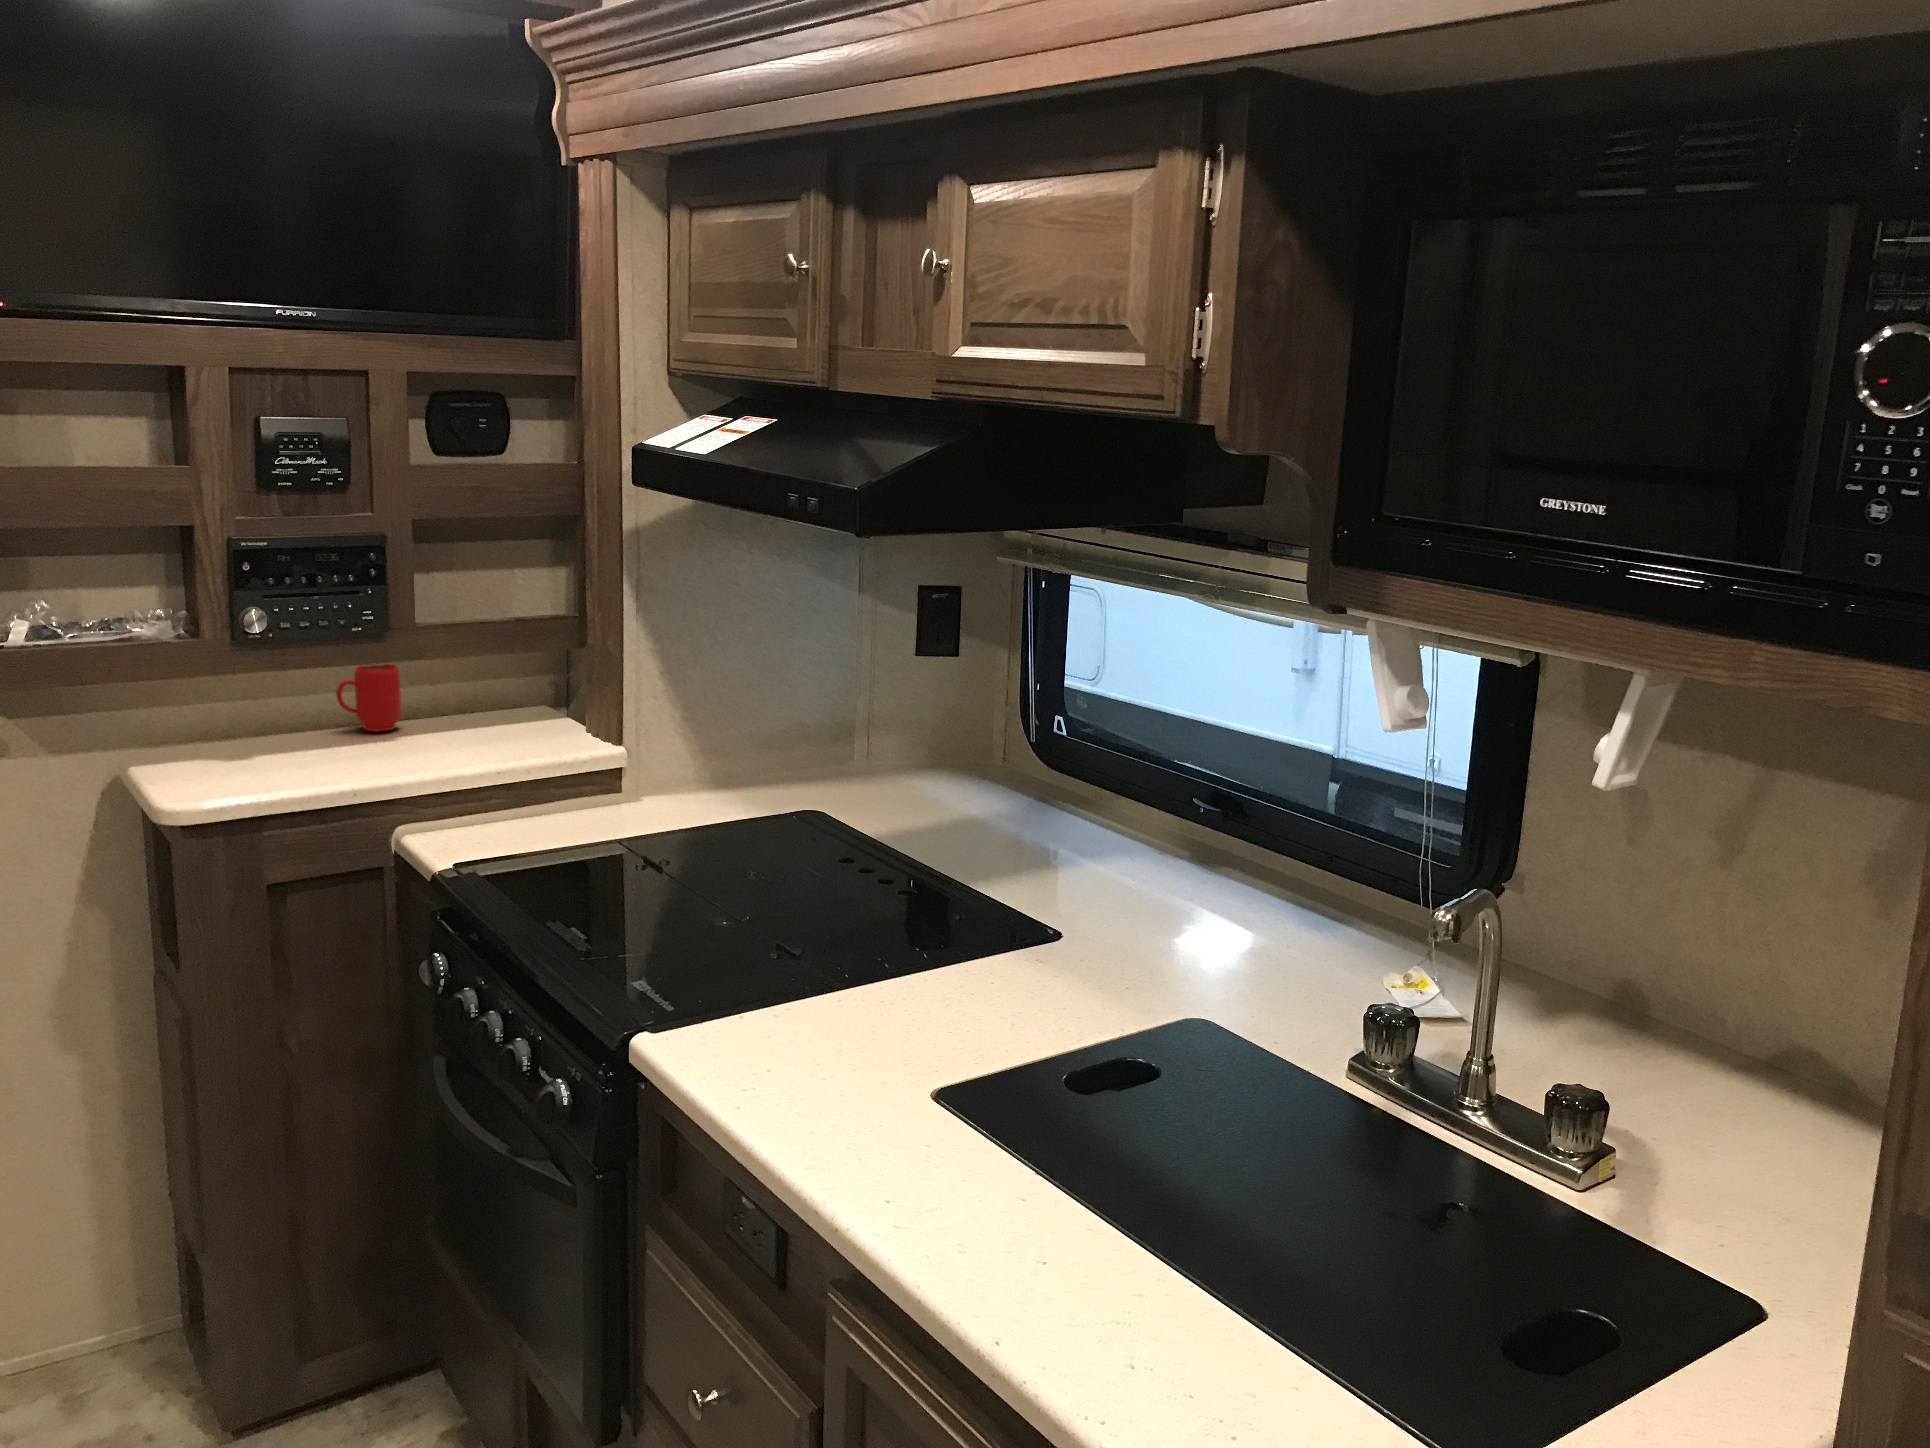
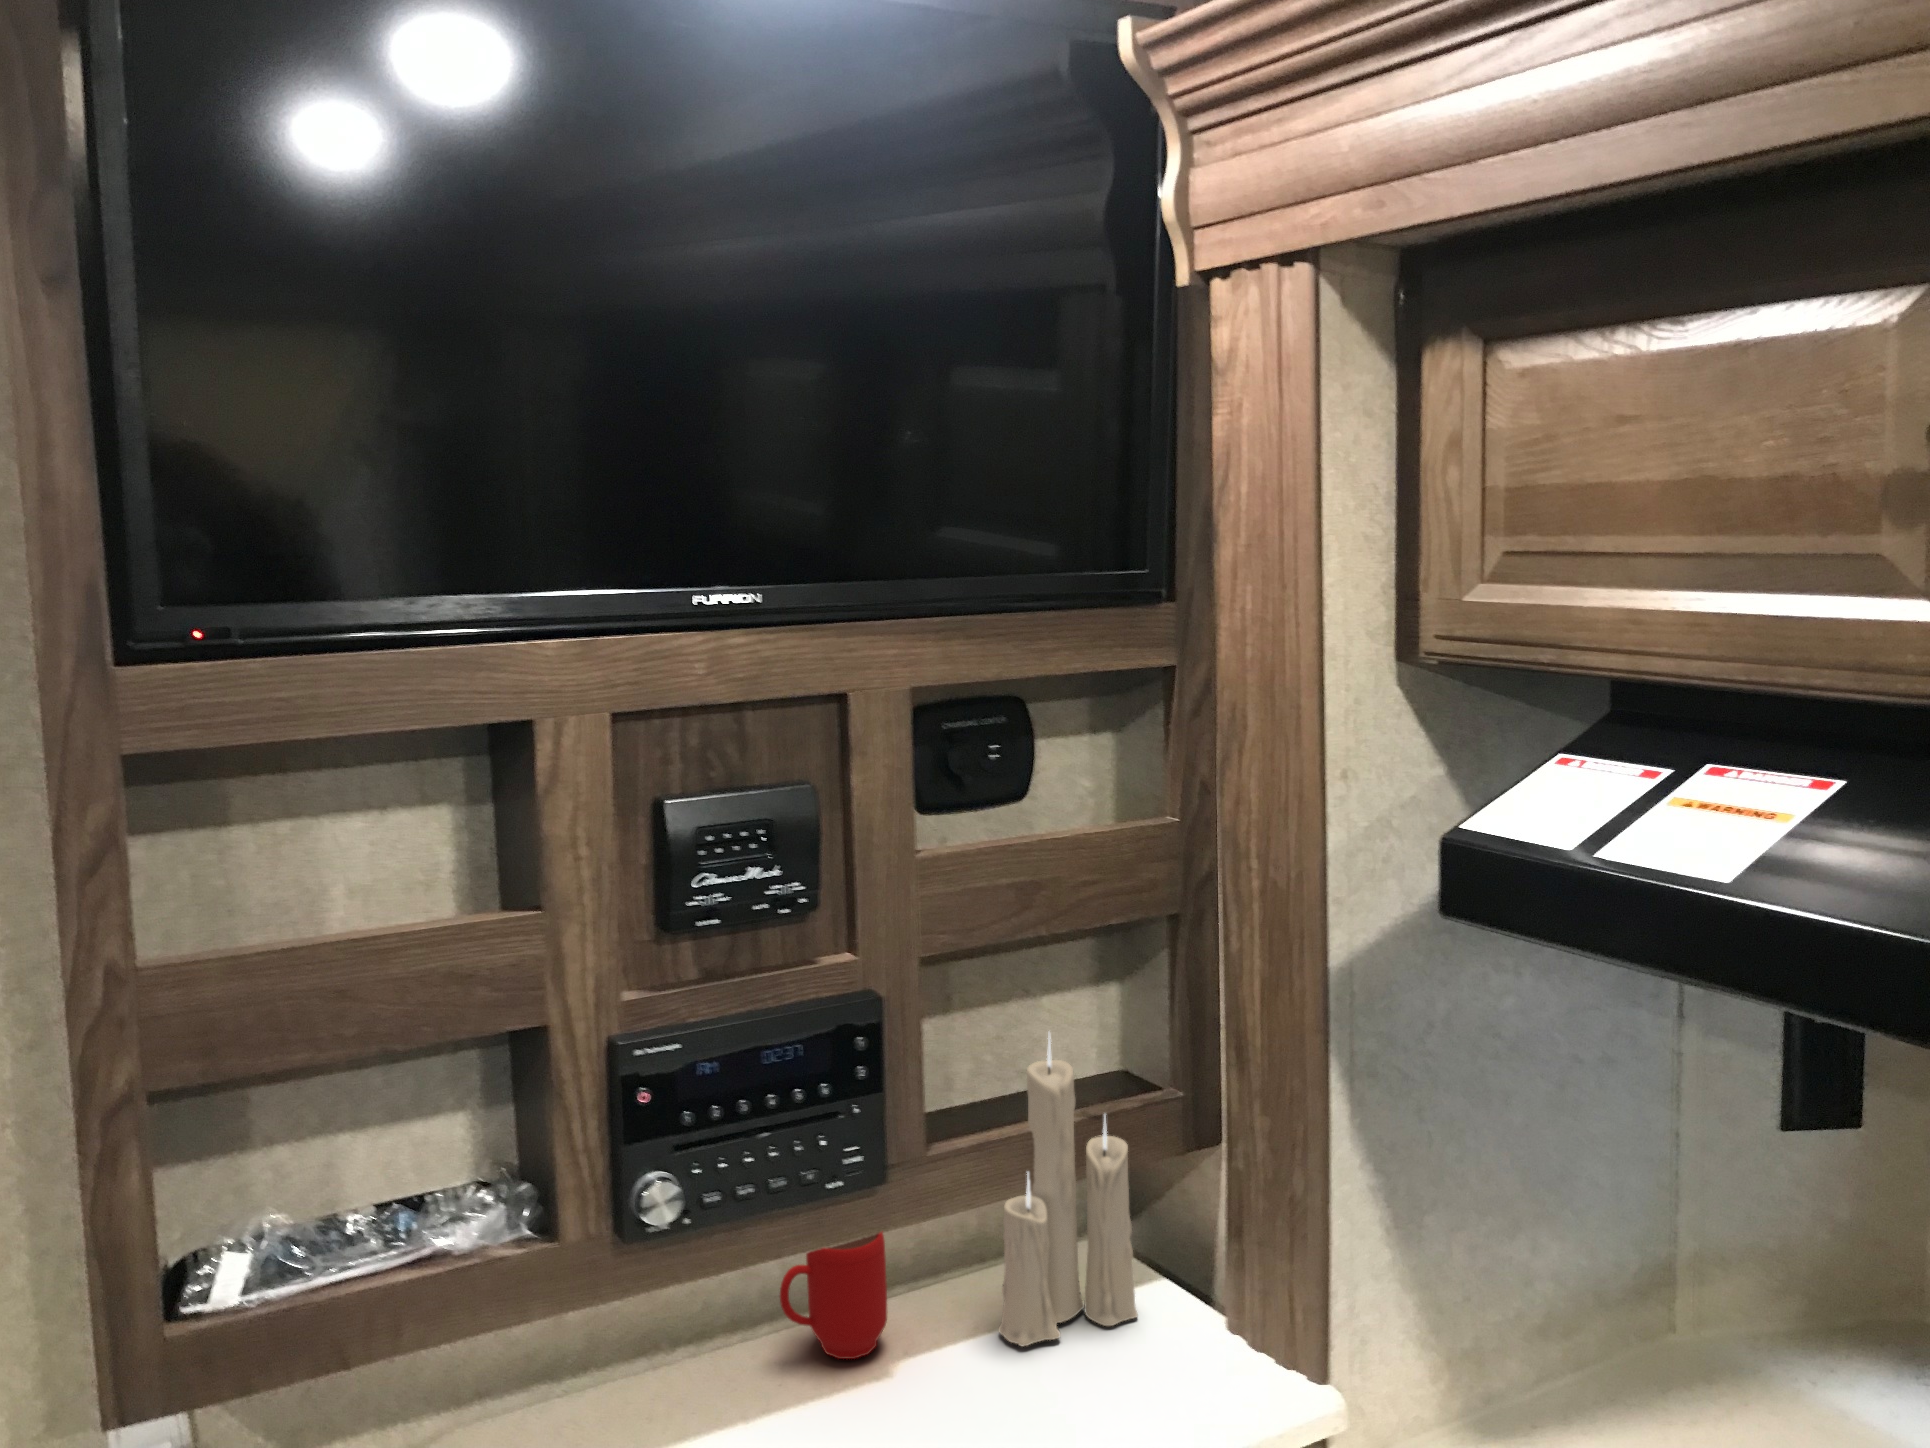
candle: none [463,562,545,732] -> present [999,1033,1138,1346]

